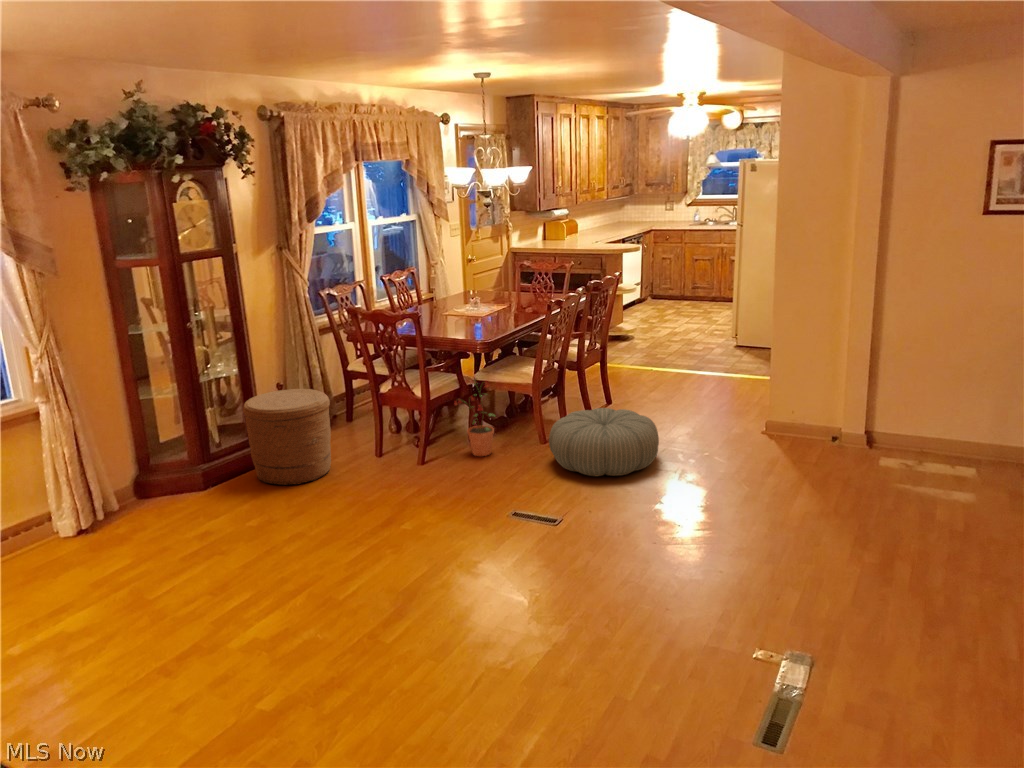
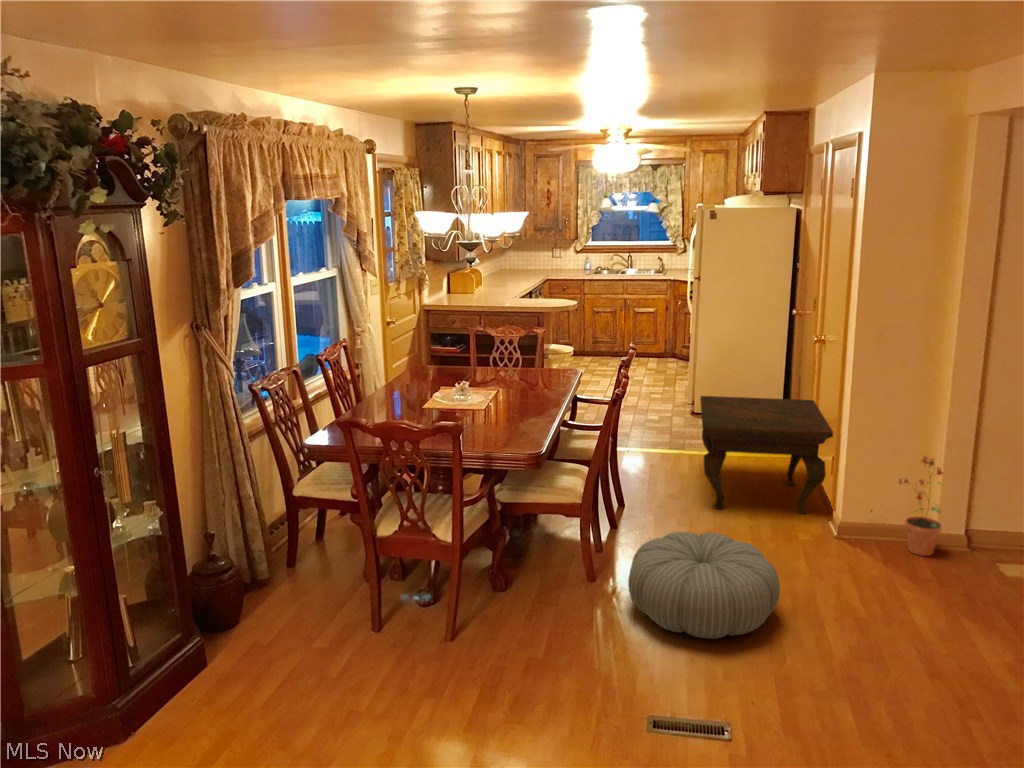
side table: none [667,320,789,416] -> present [700,396,833,514]
potted plant: present [455,378,495,456] -> present [899,456,942,556]
woven basket: present [243,389,331,485] -> none [183,546,323,714]

